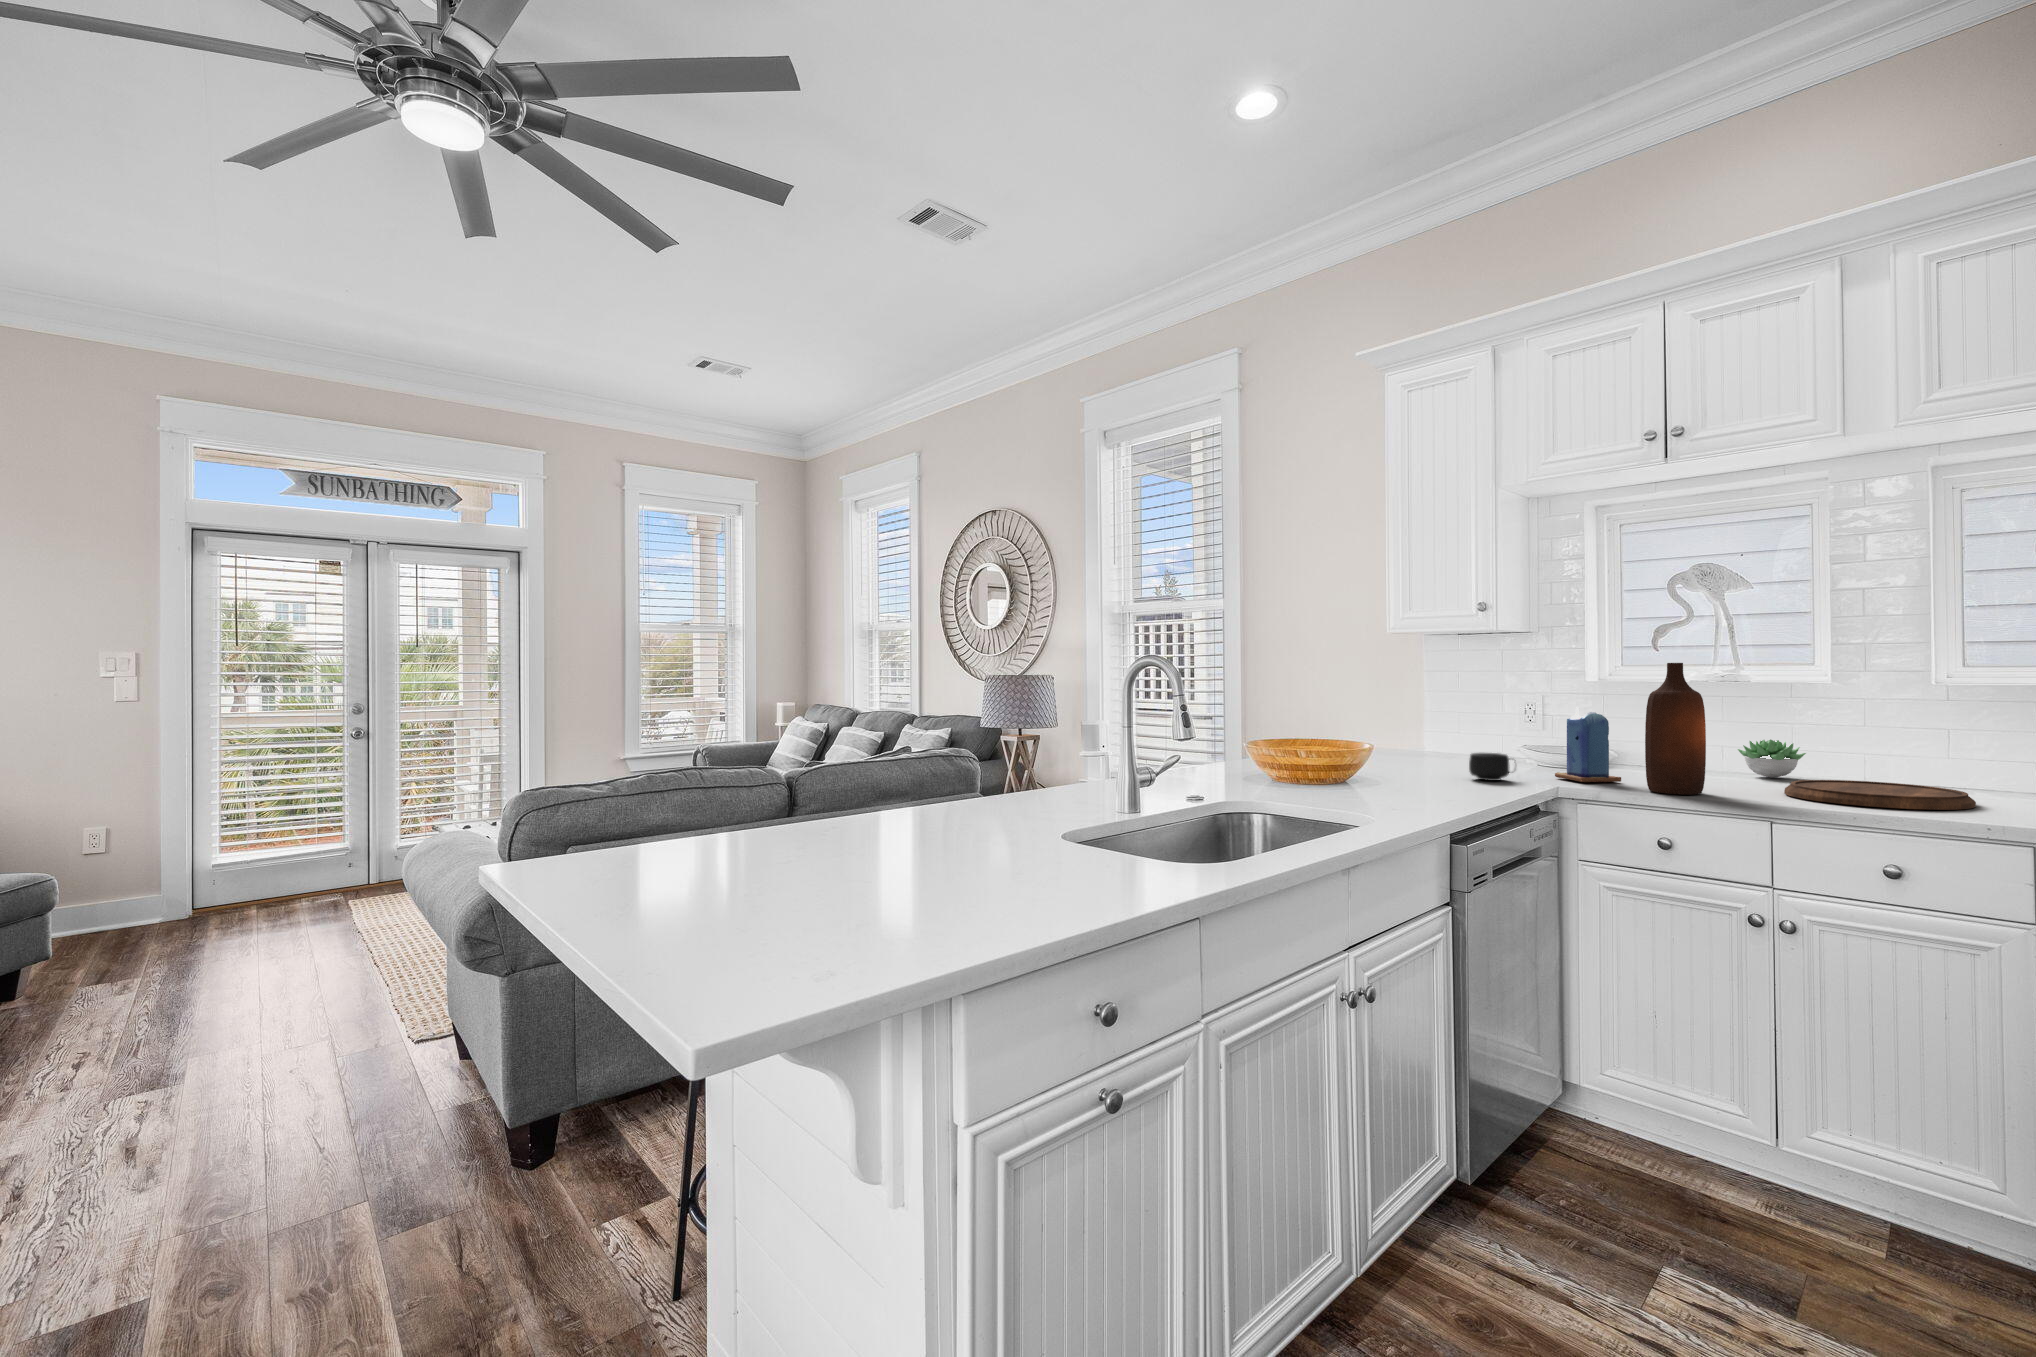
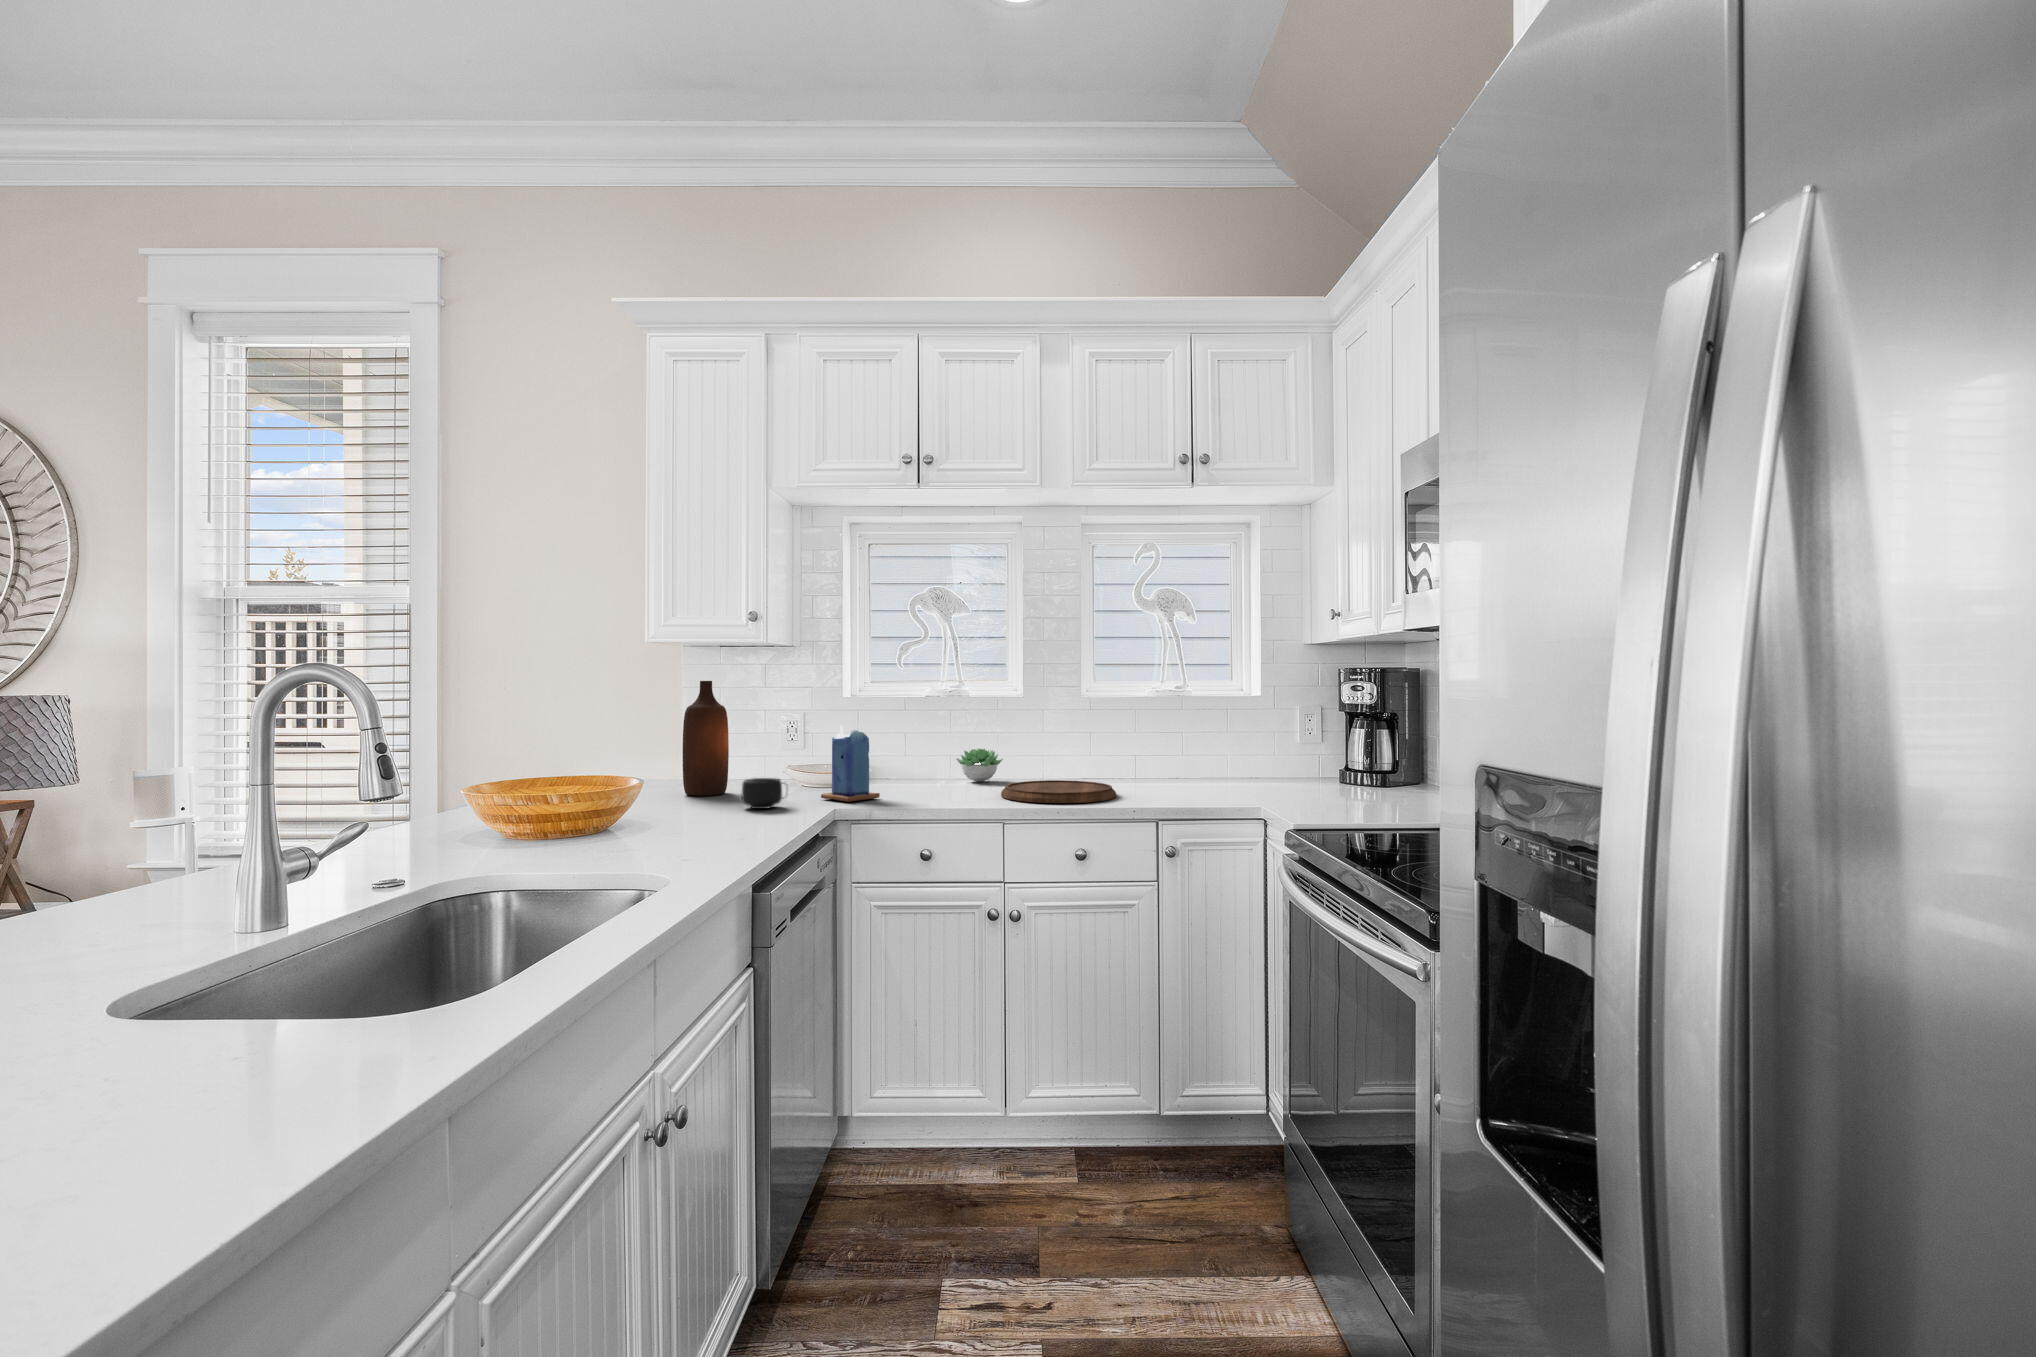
bottle: present [1645,663,1706,795] -> present [682,681,729,796]

